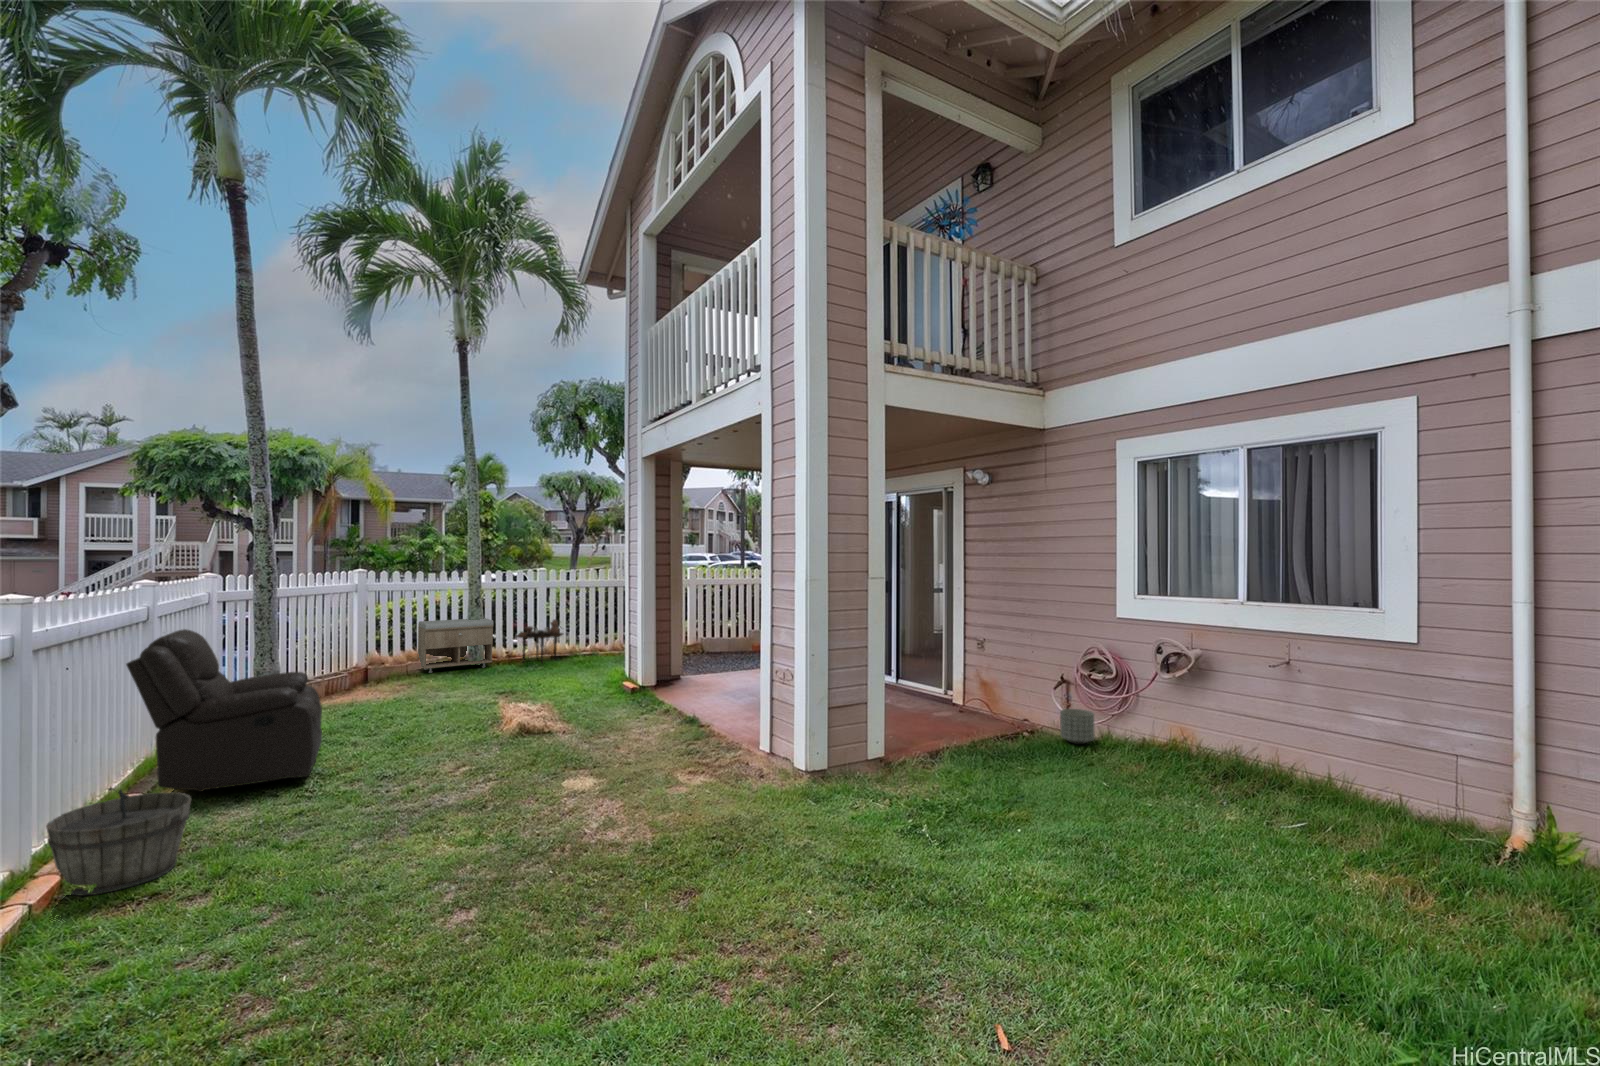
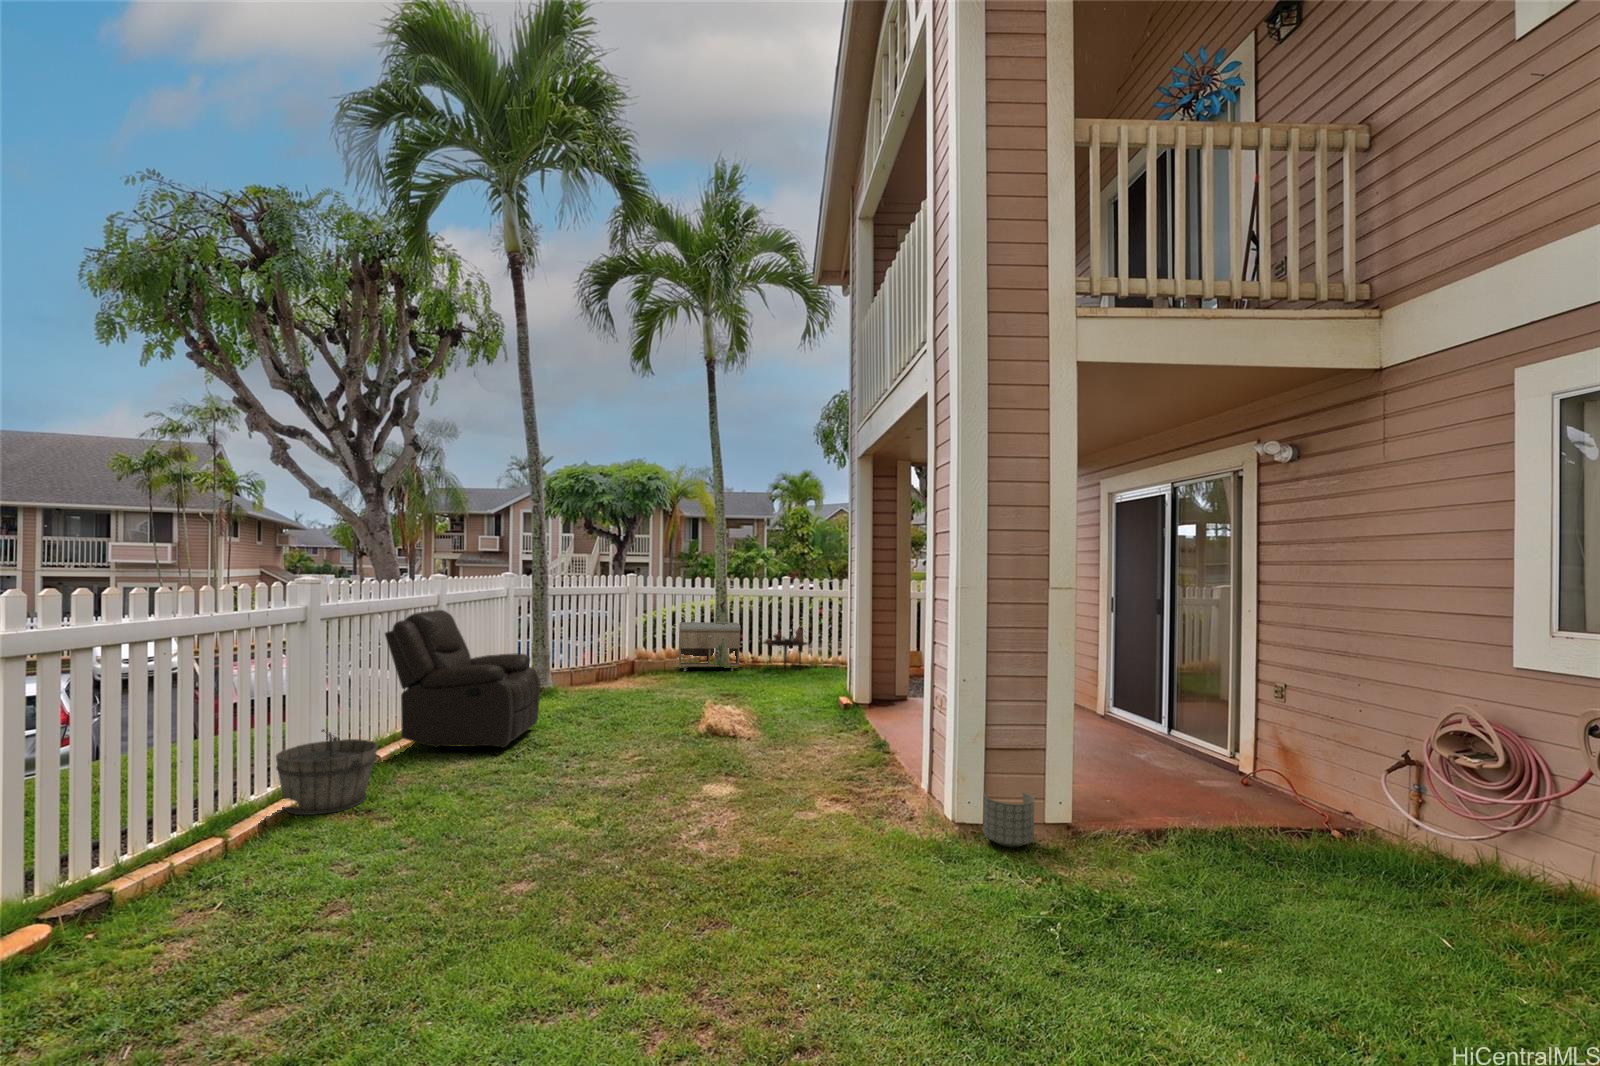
planter: present [1060,709,1094,744] -> present [983,791,1034,847]

